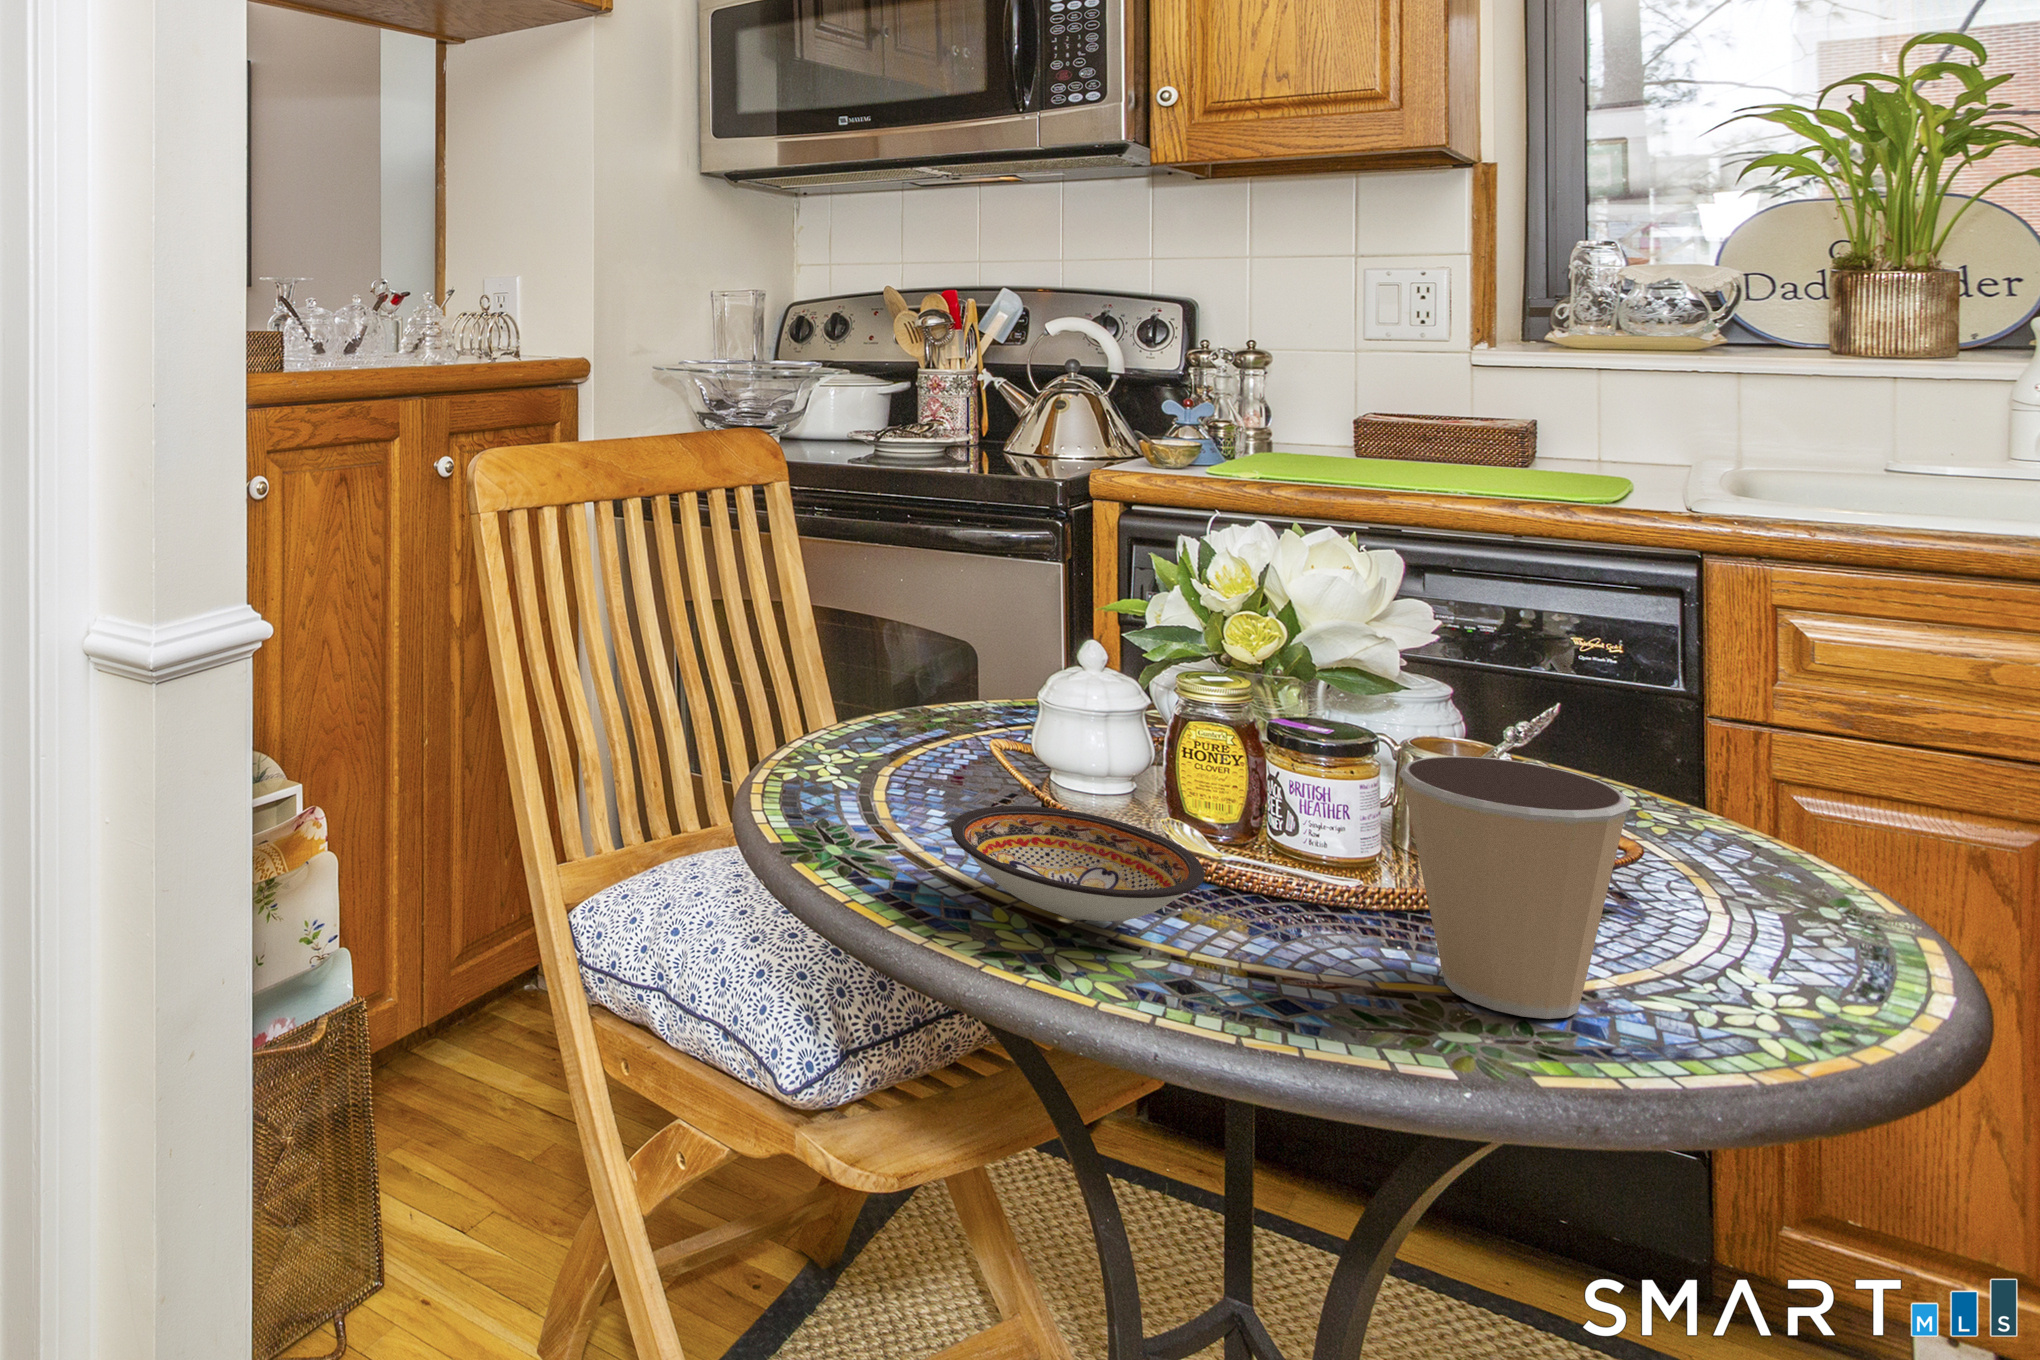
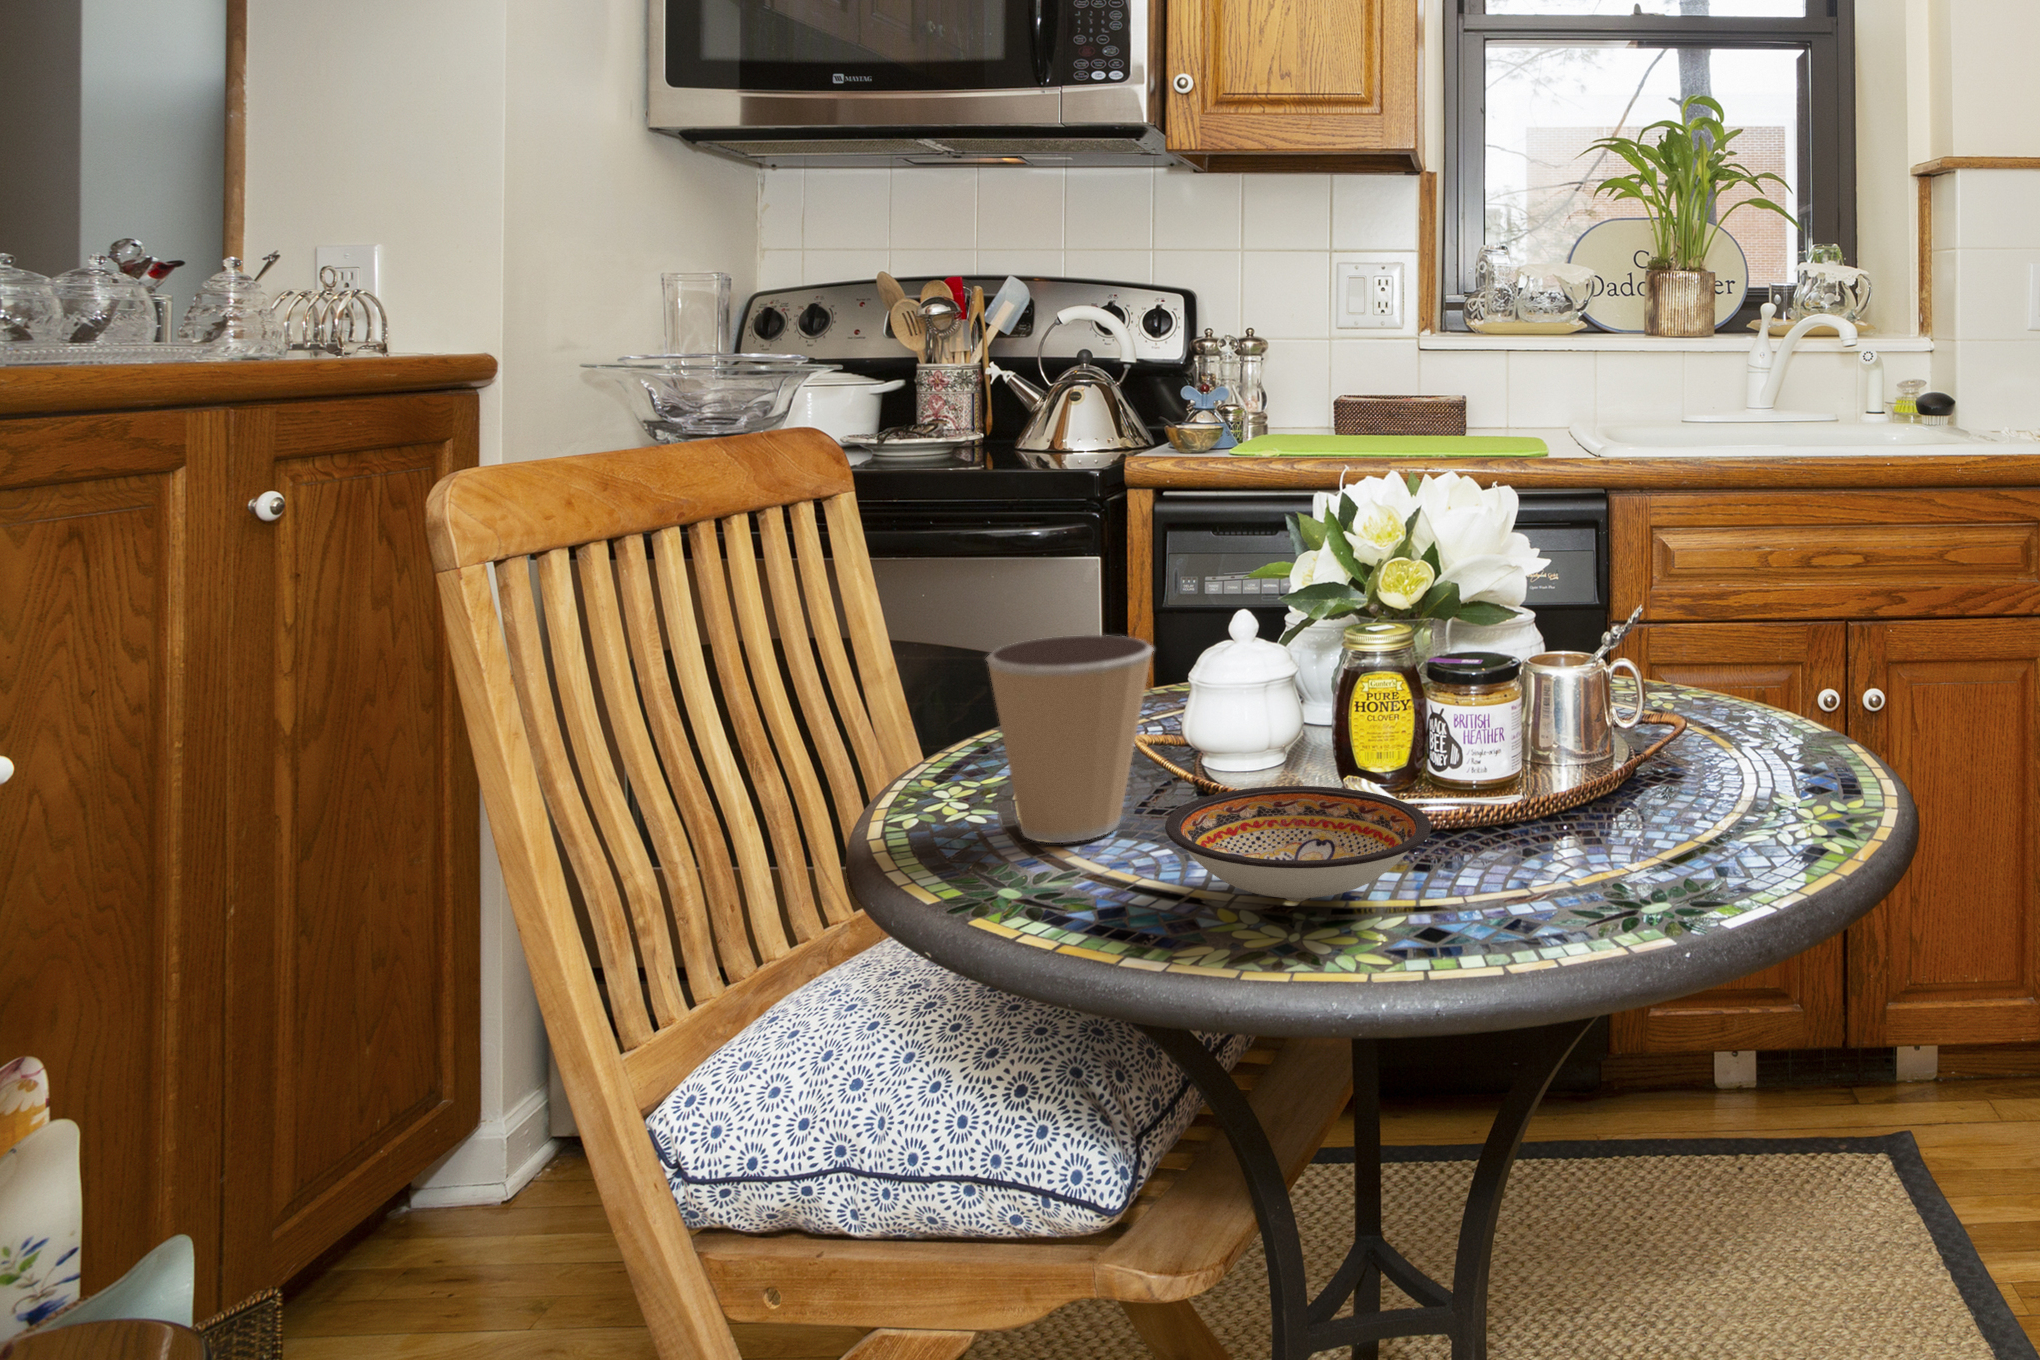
coffee cup: present [1399,756,1630,1019] -> present [986,635,1153,843]

